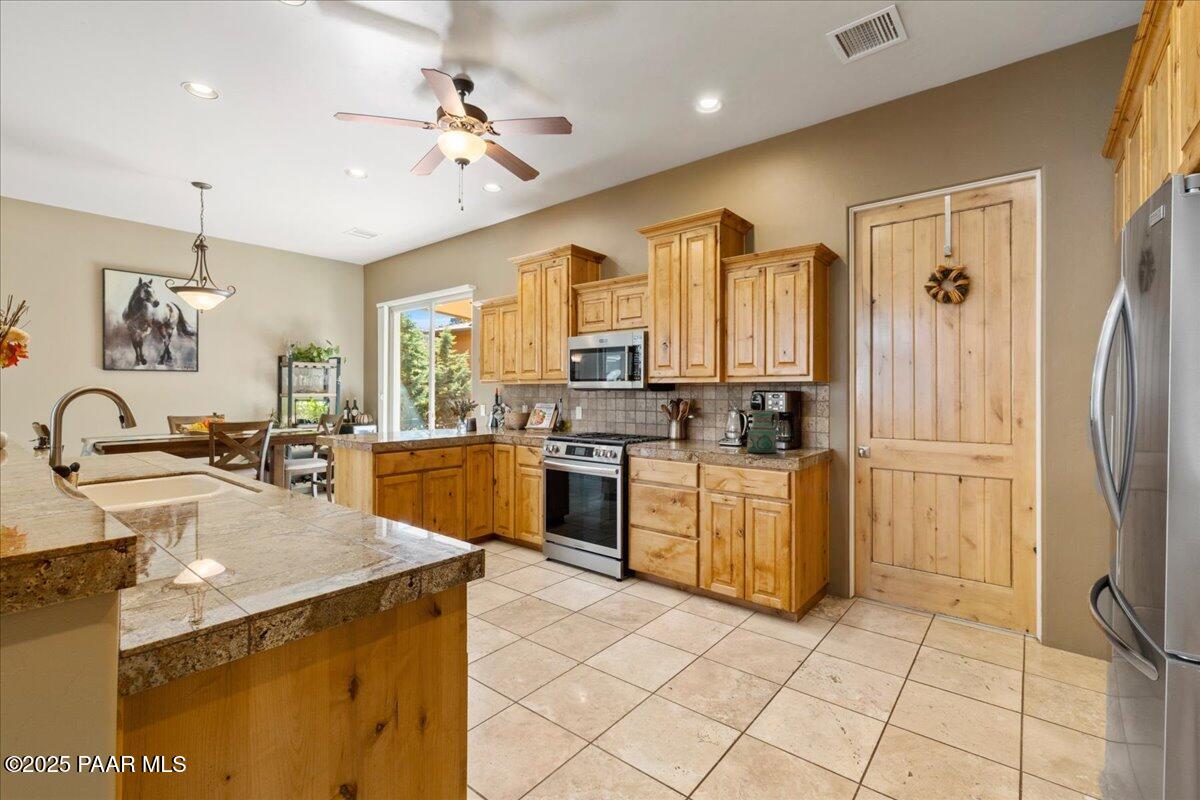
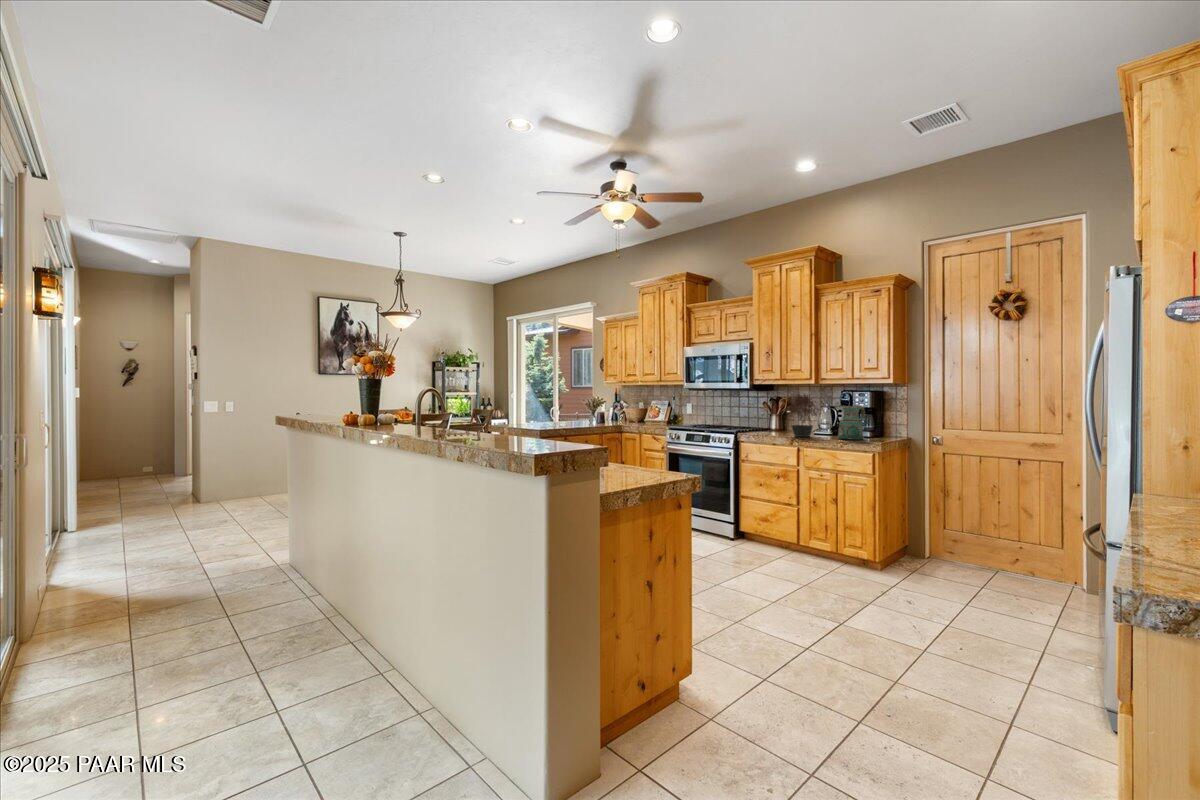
potted plant: none [683,393,728,450] -> present [789,394,818,437]

